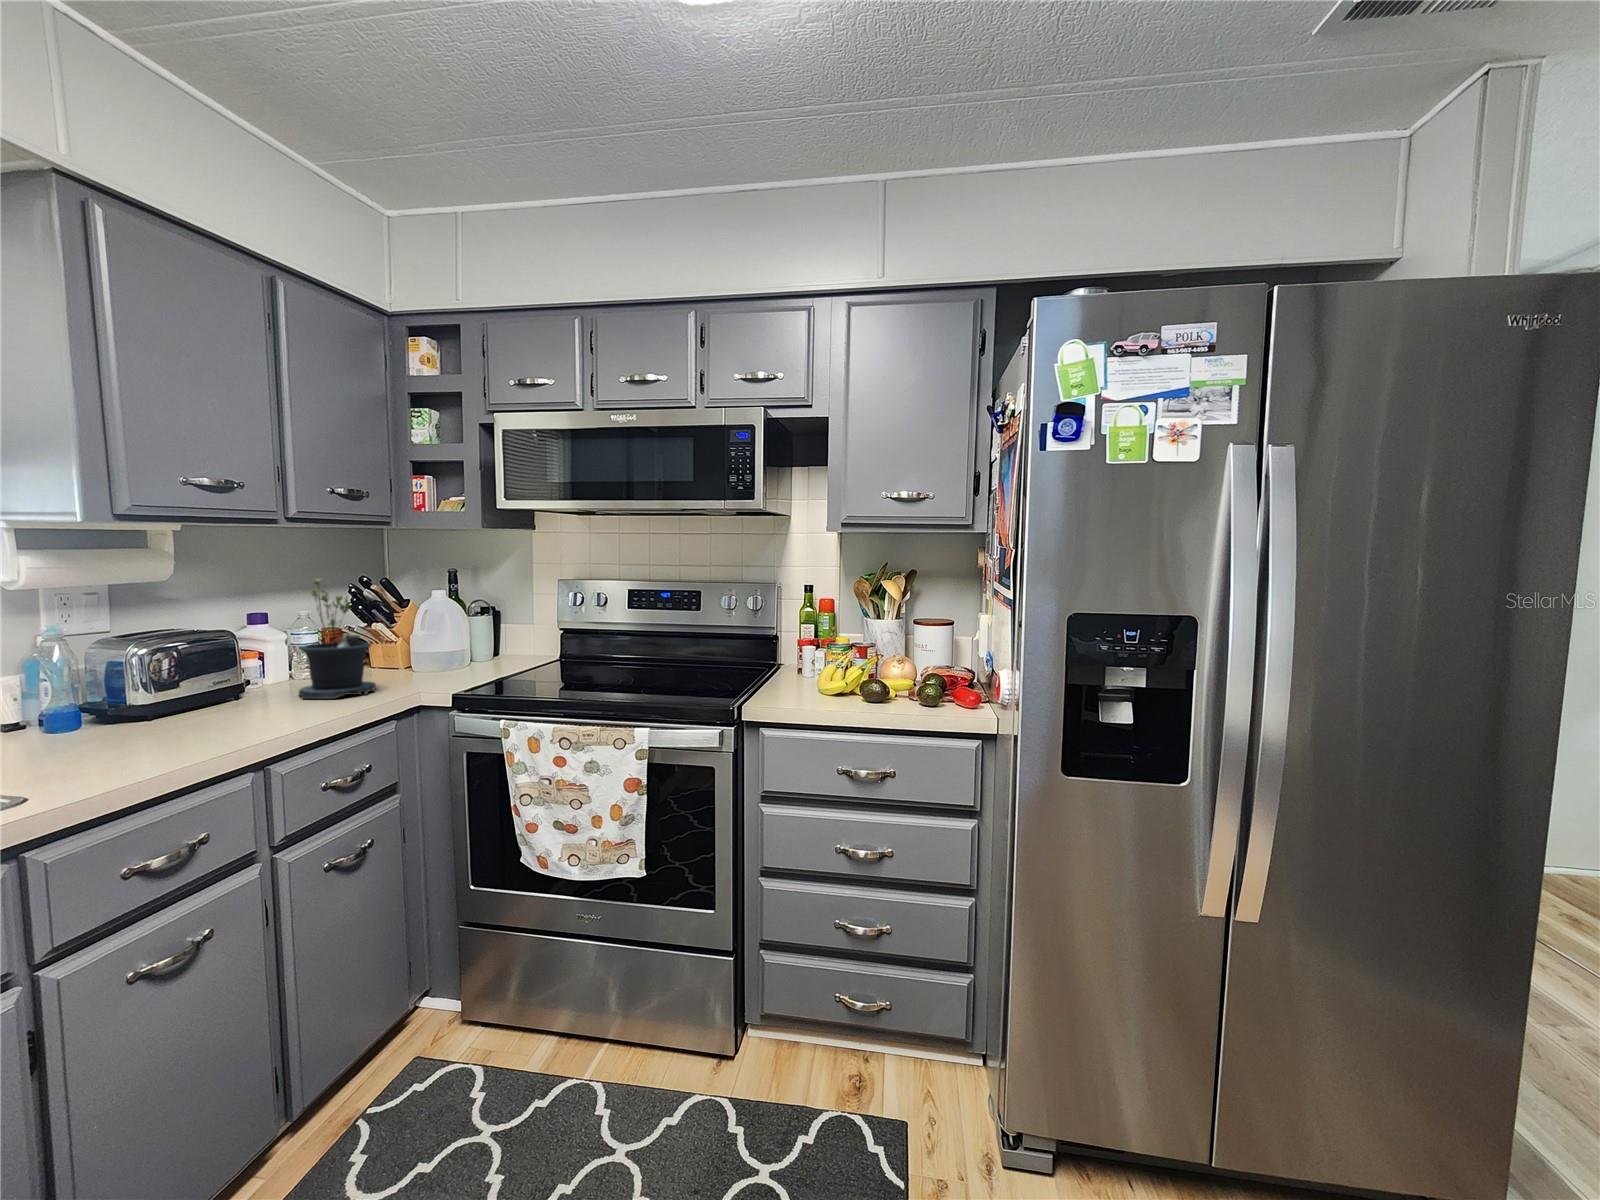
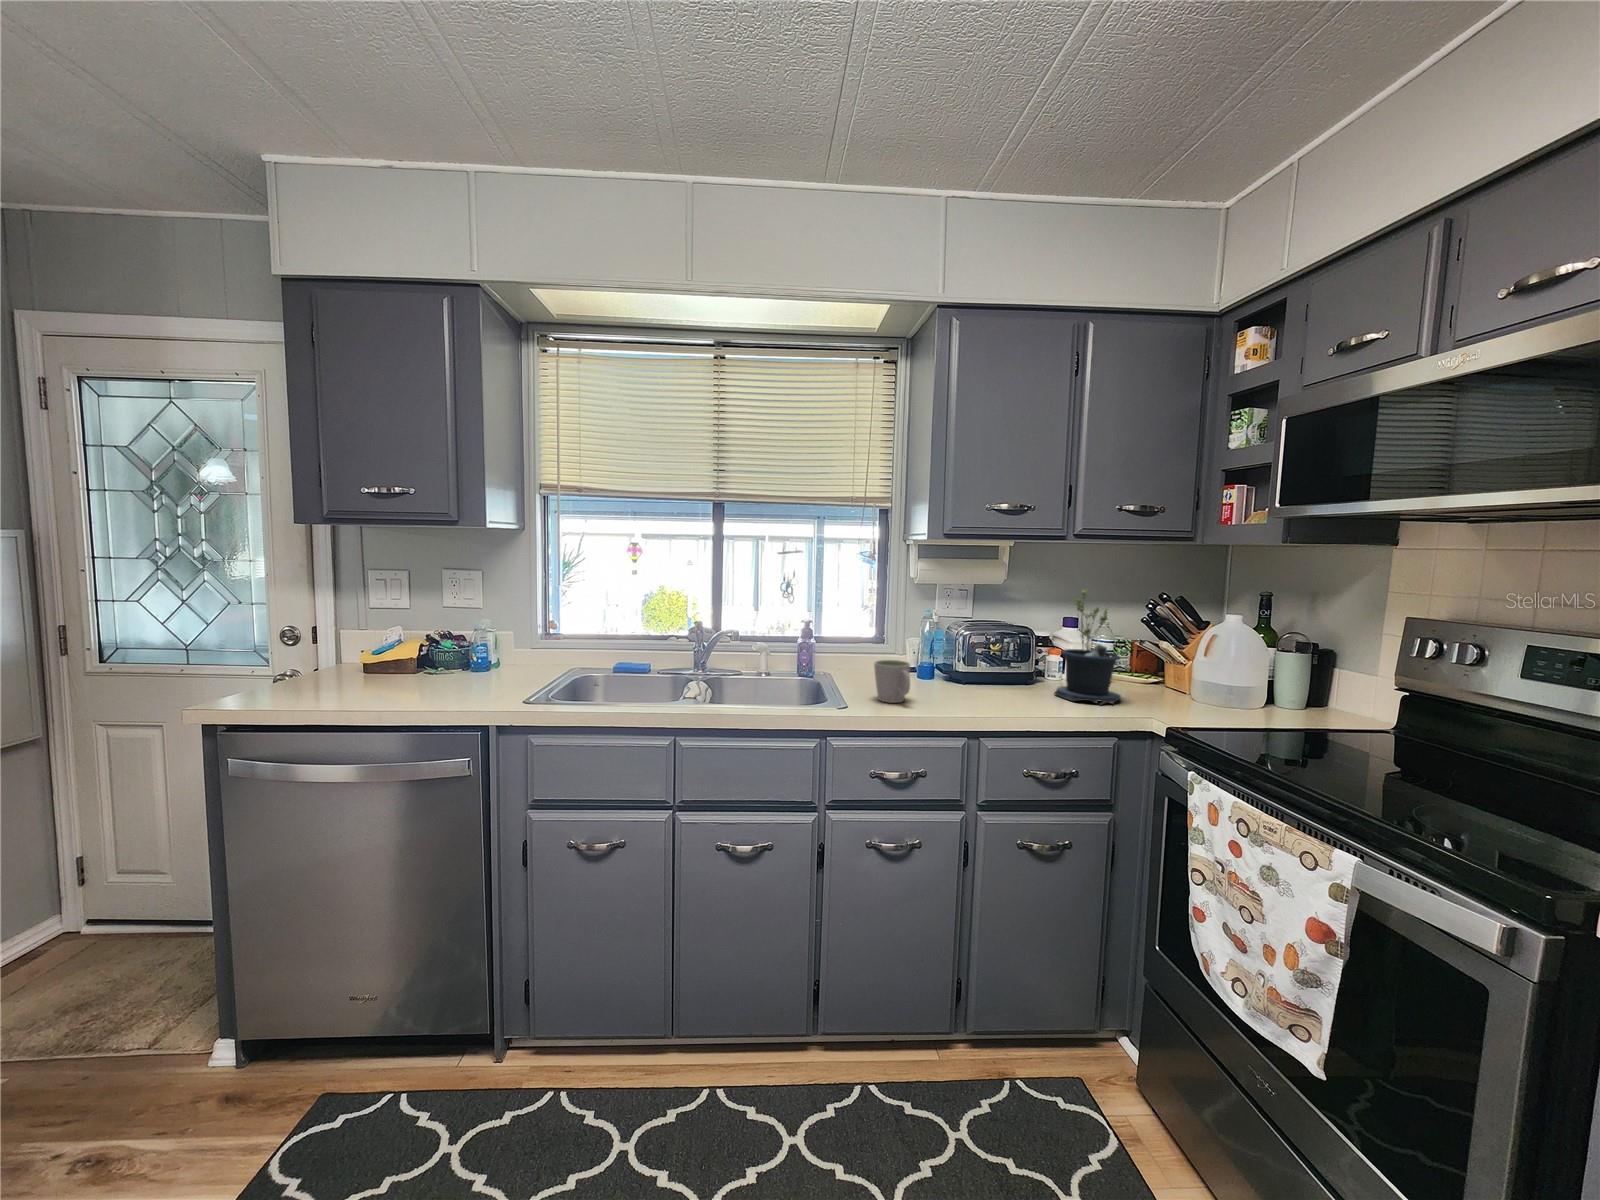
mug: none [63,700,160,766] -> present [874,660,910,703]

